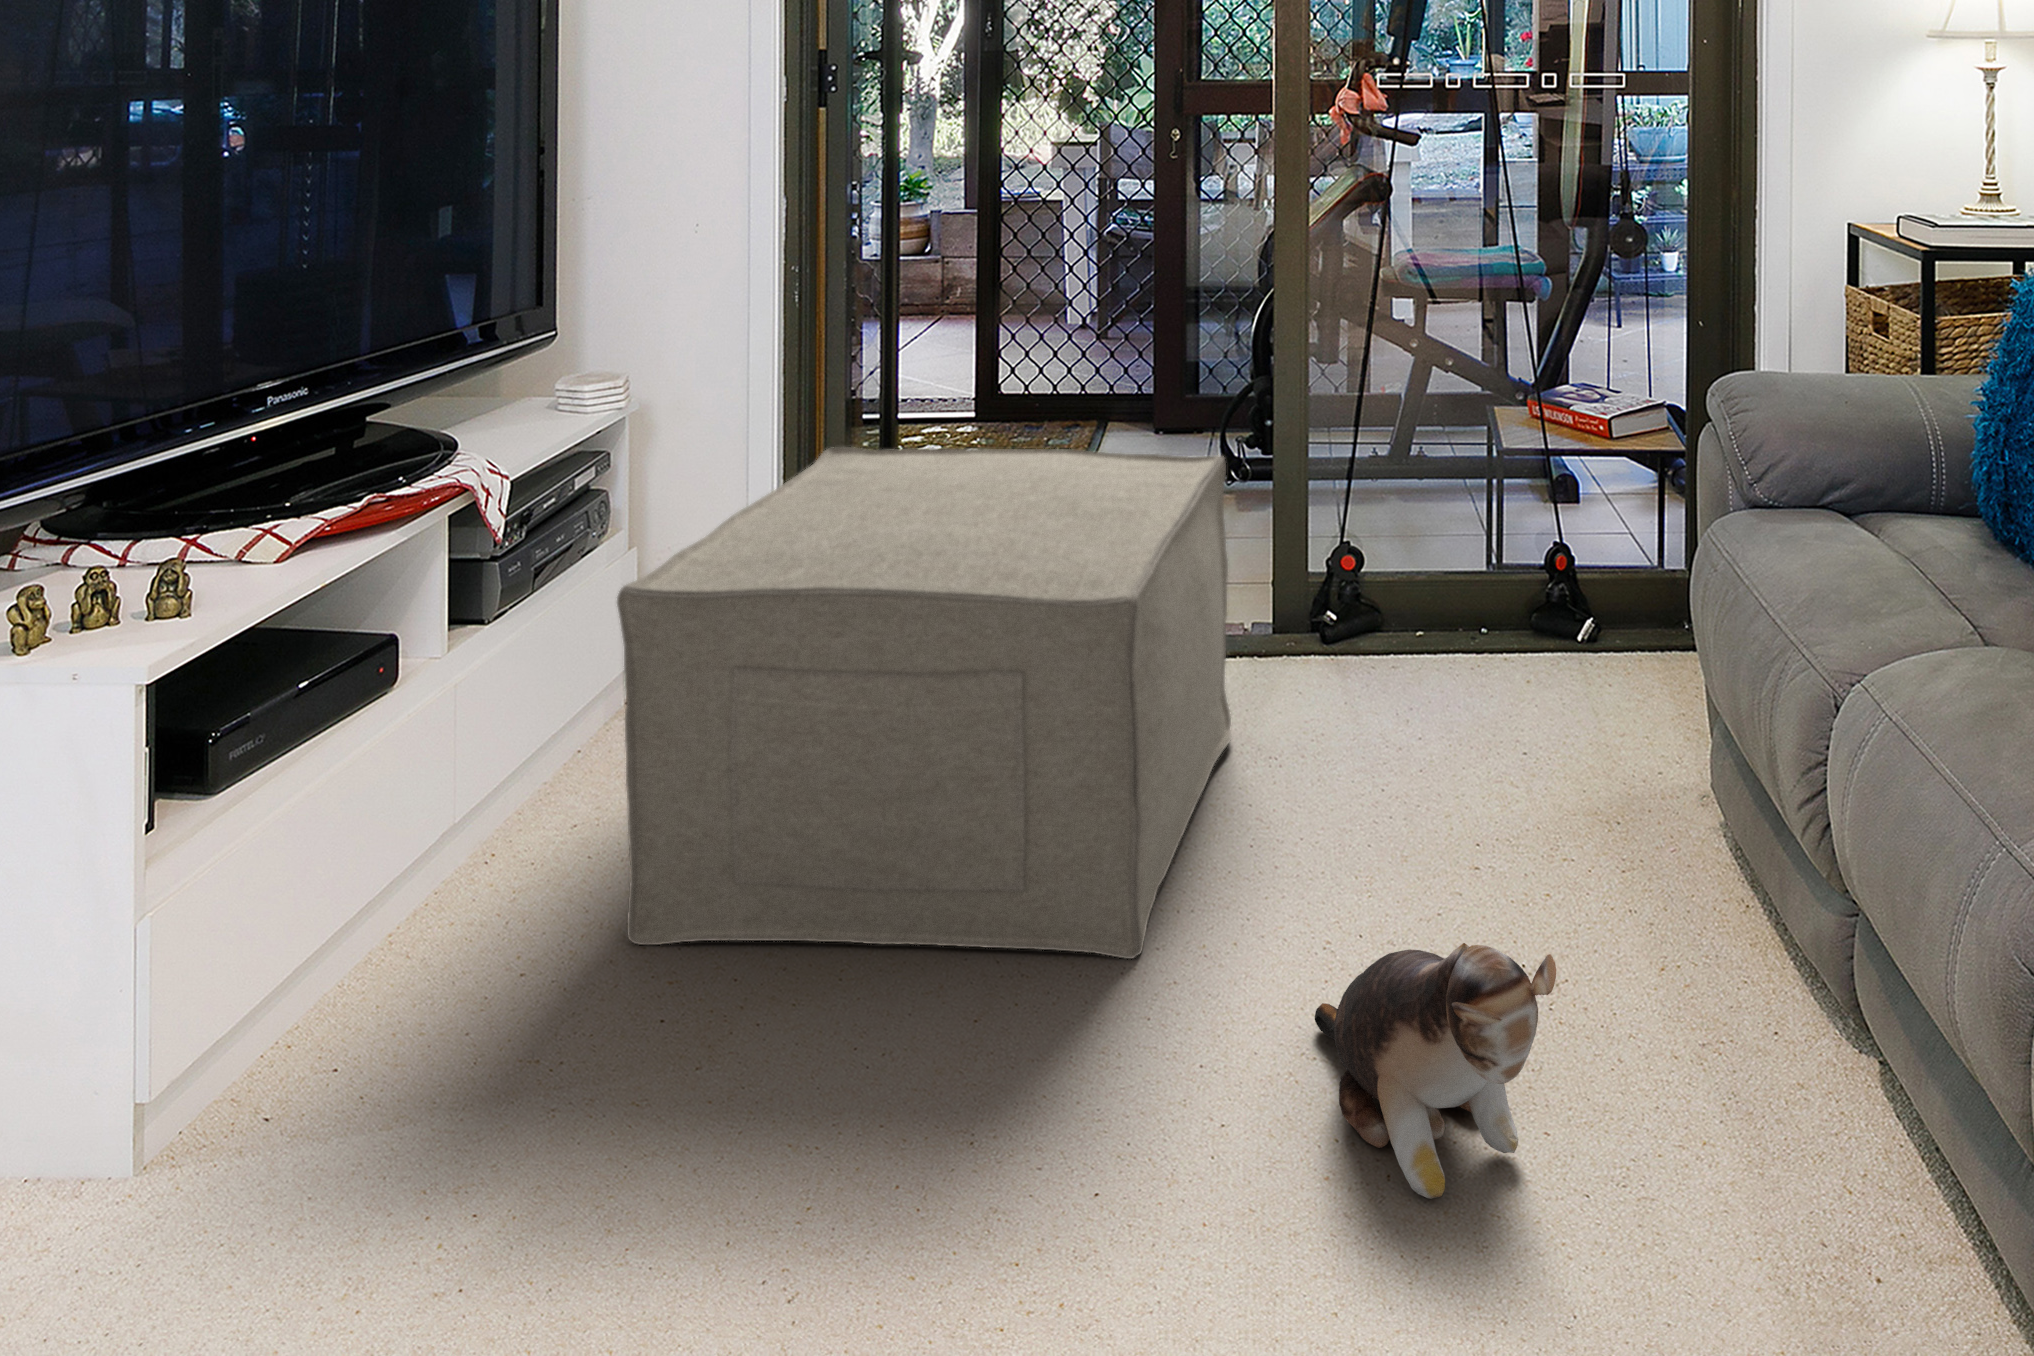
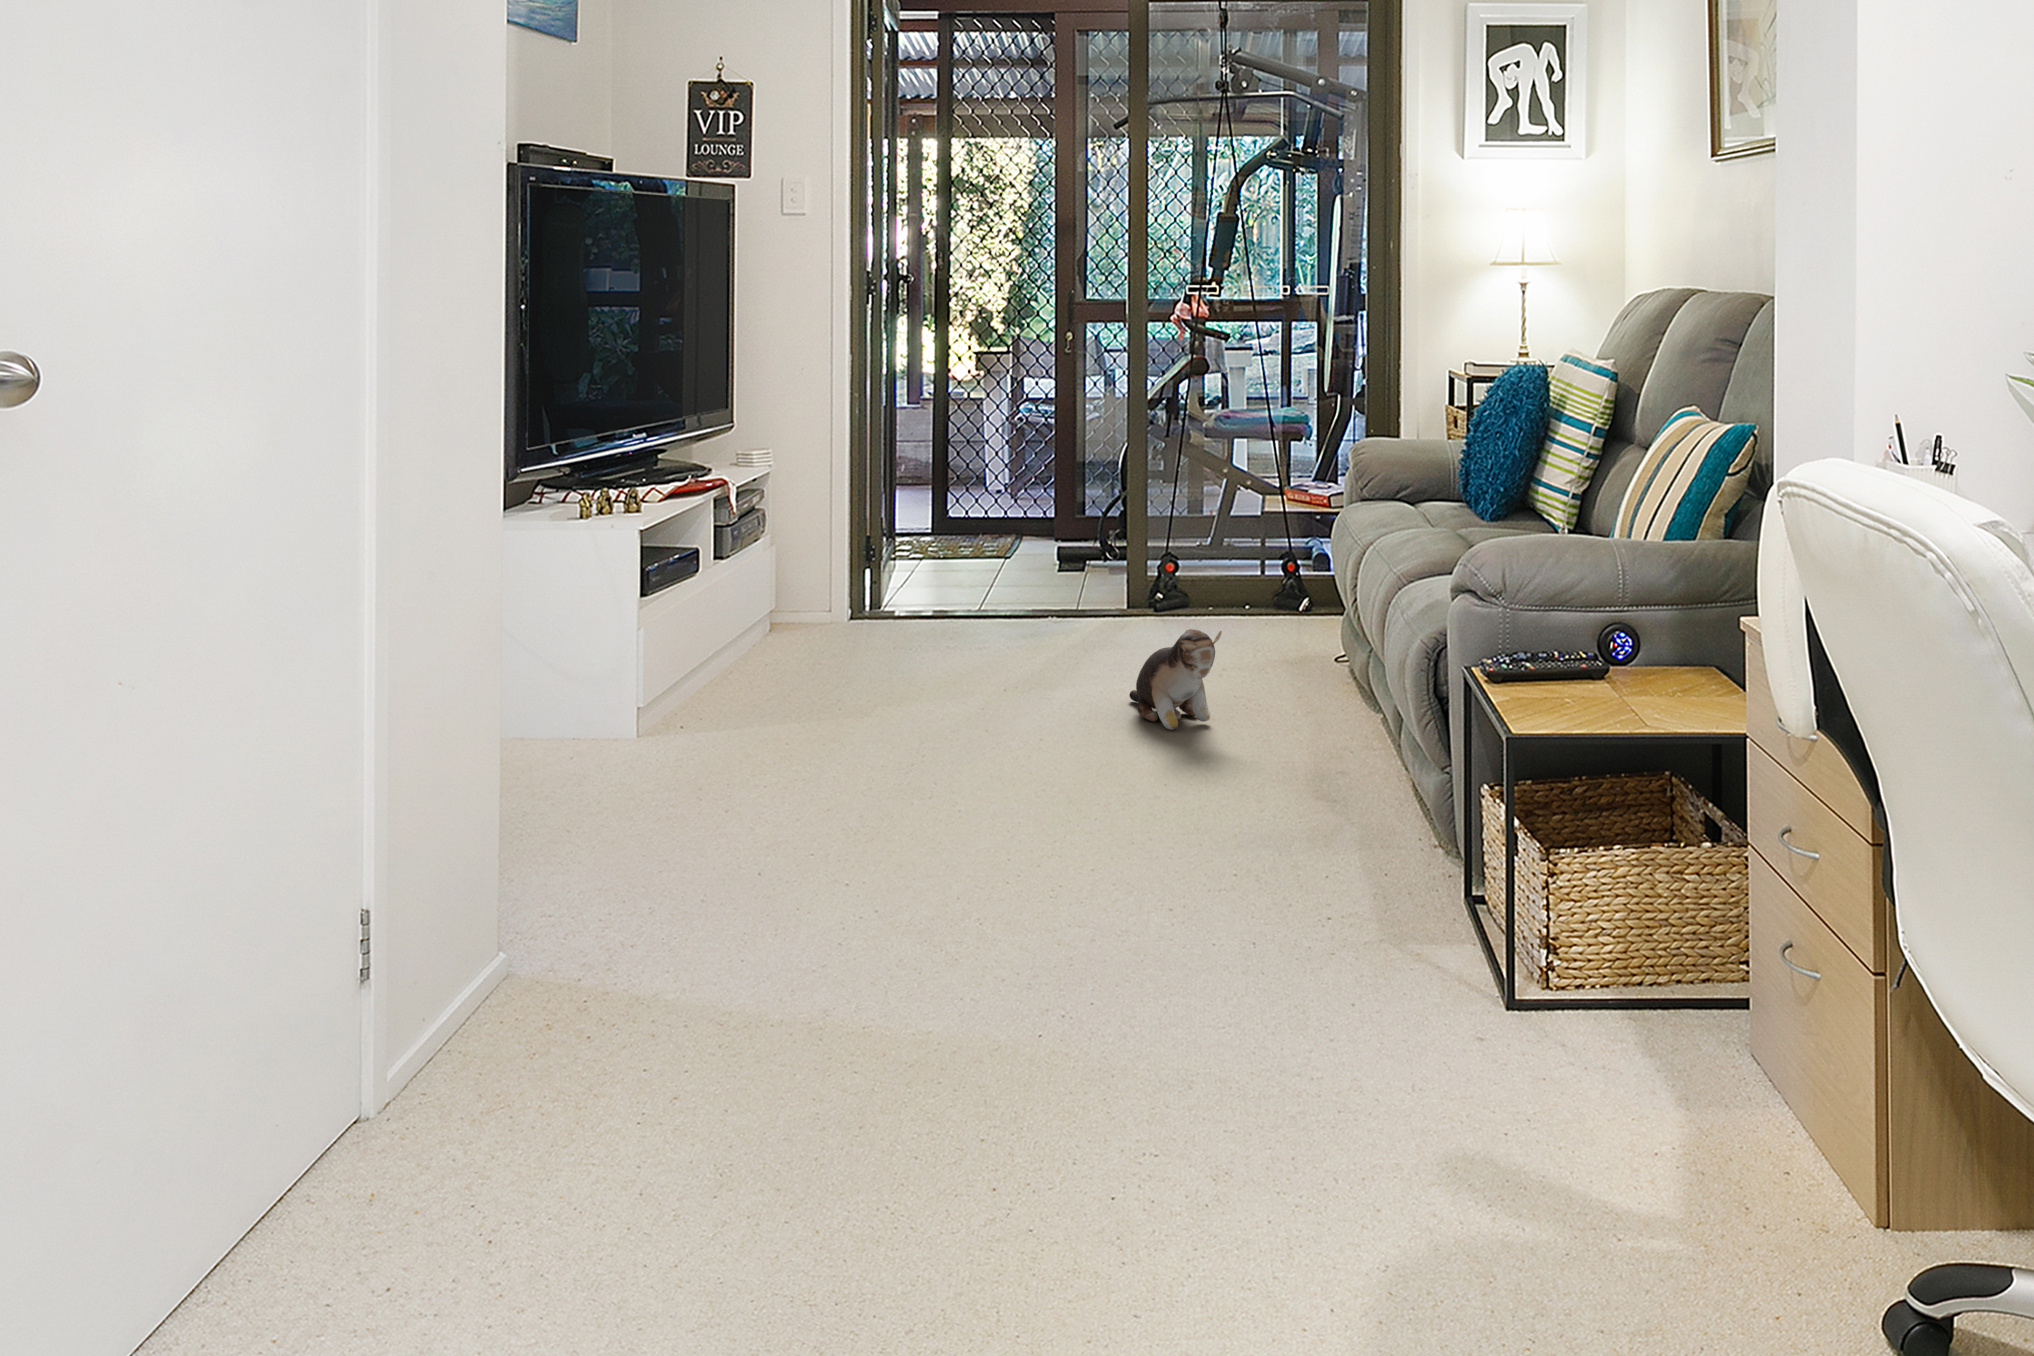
ottoman: present [617,447,1231,959] -> none [808,482,1095,686]

